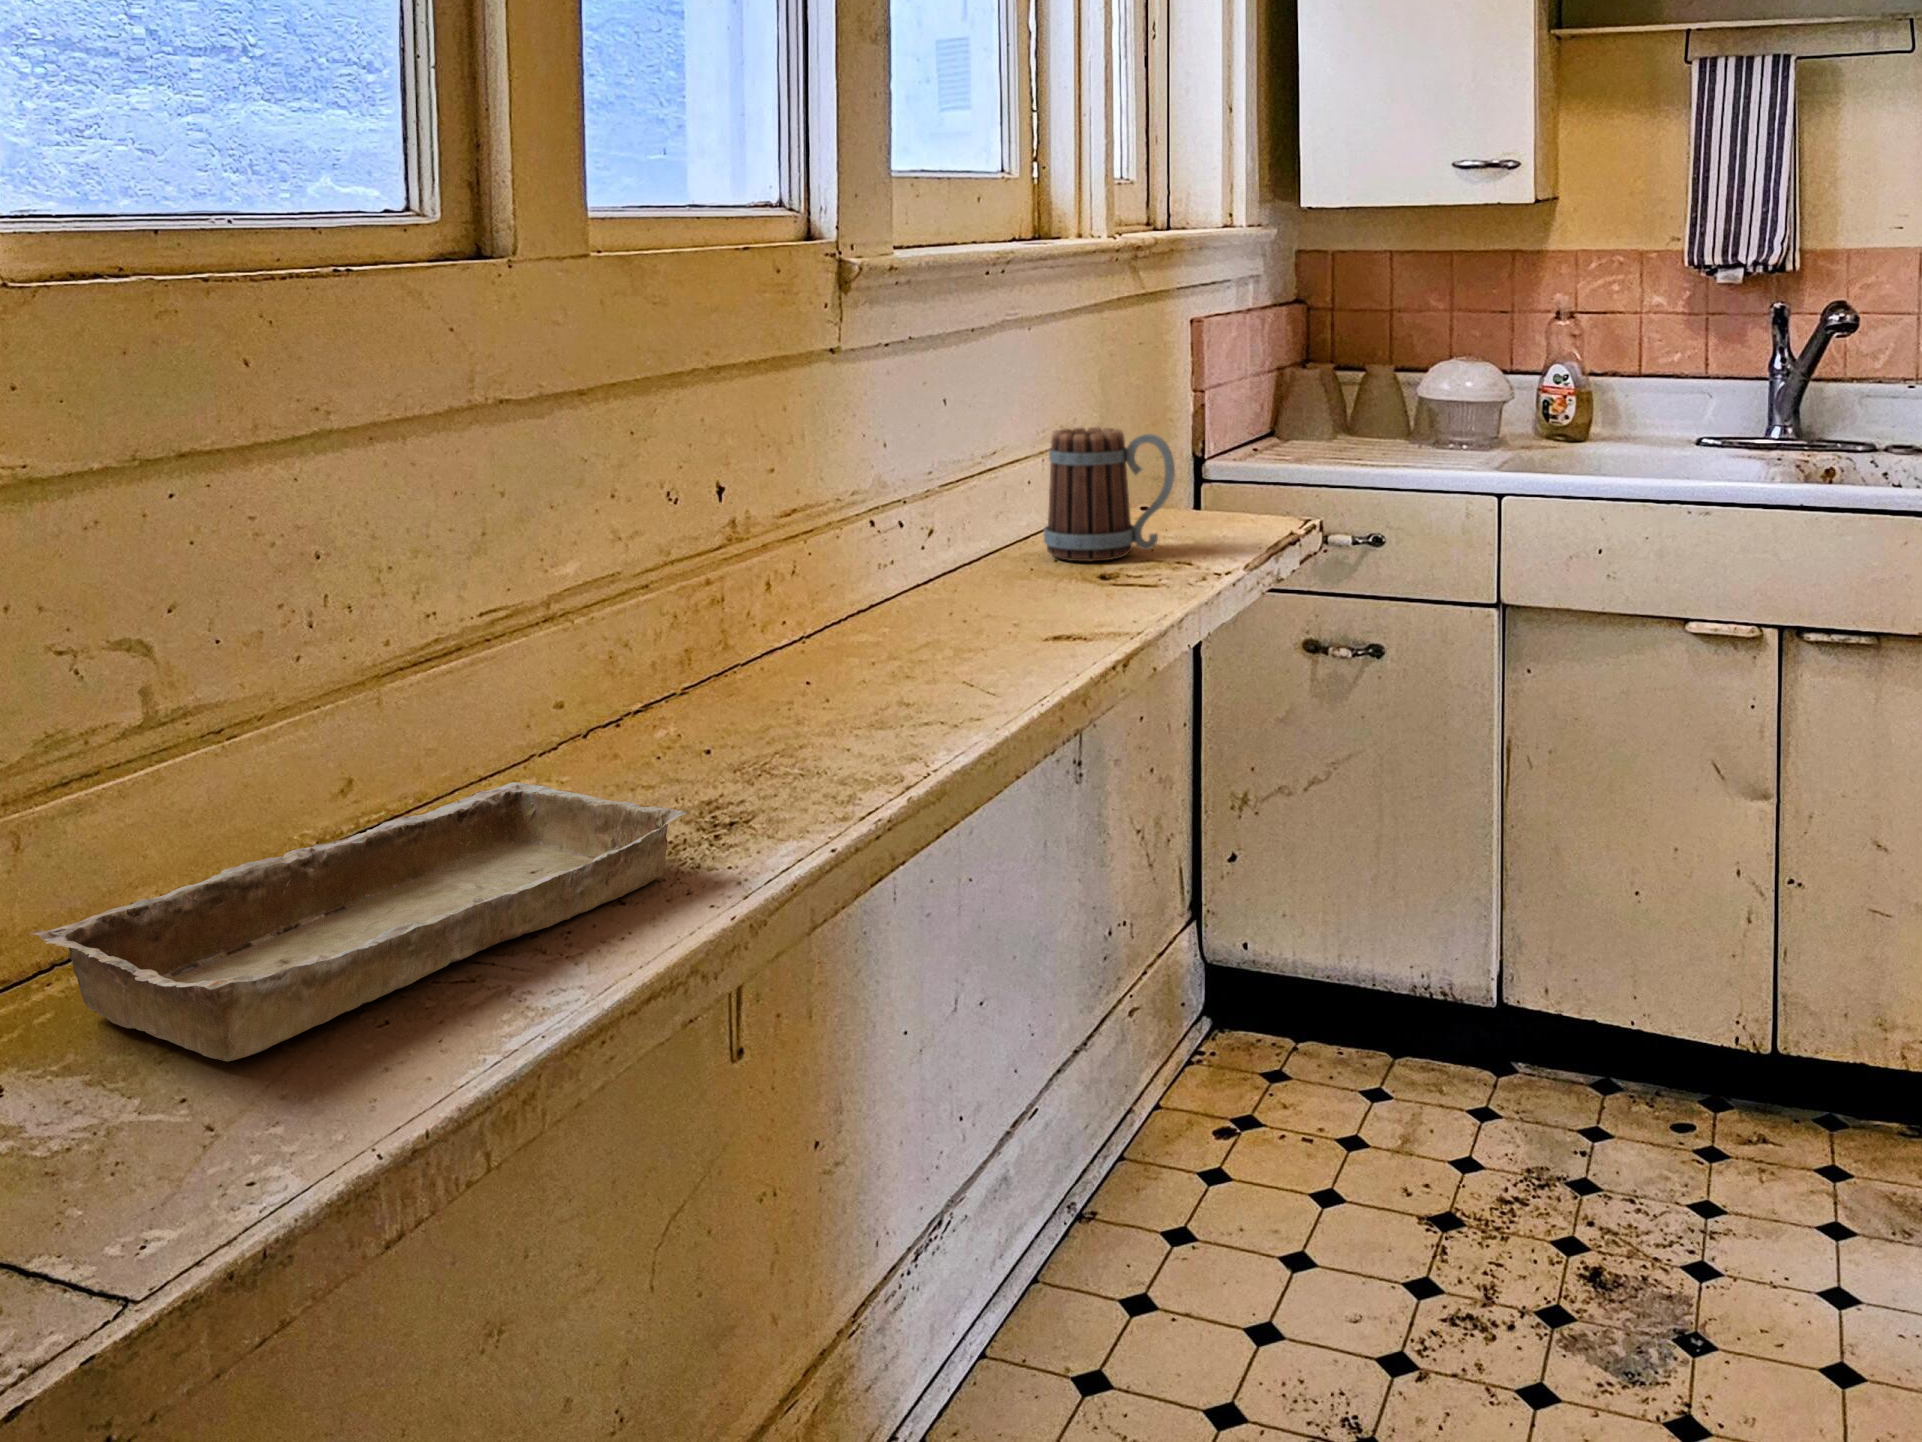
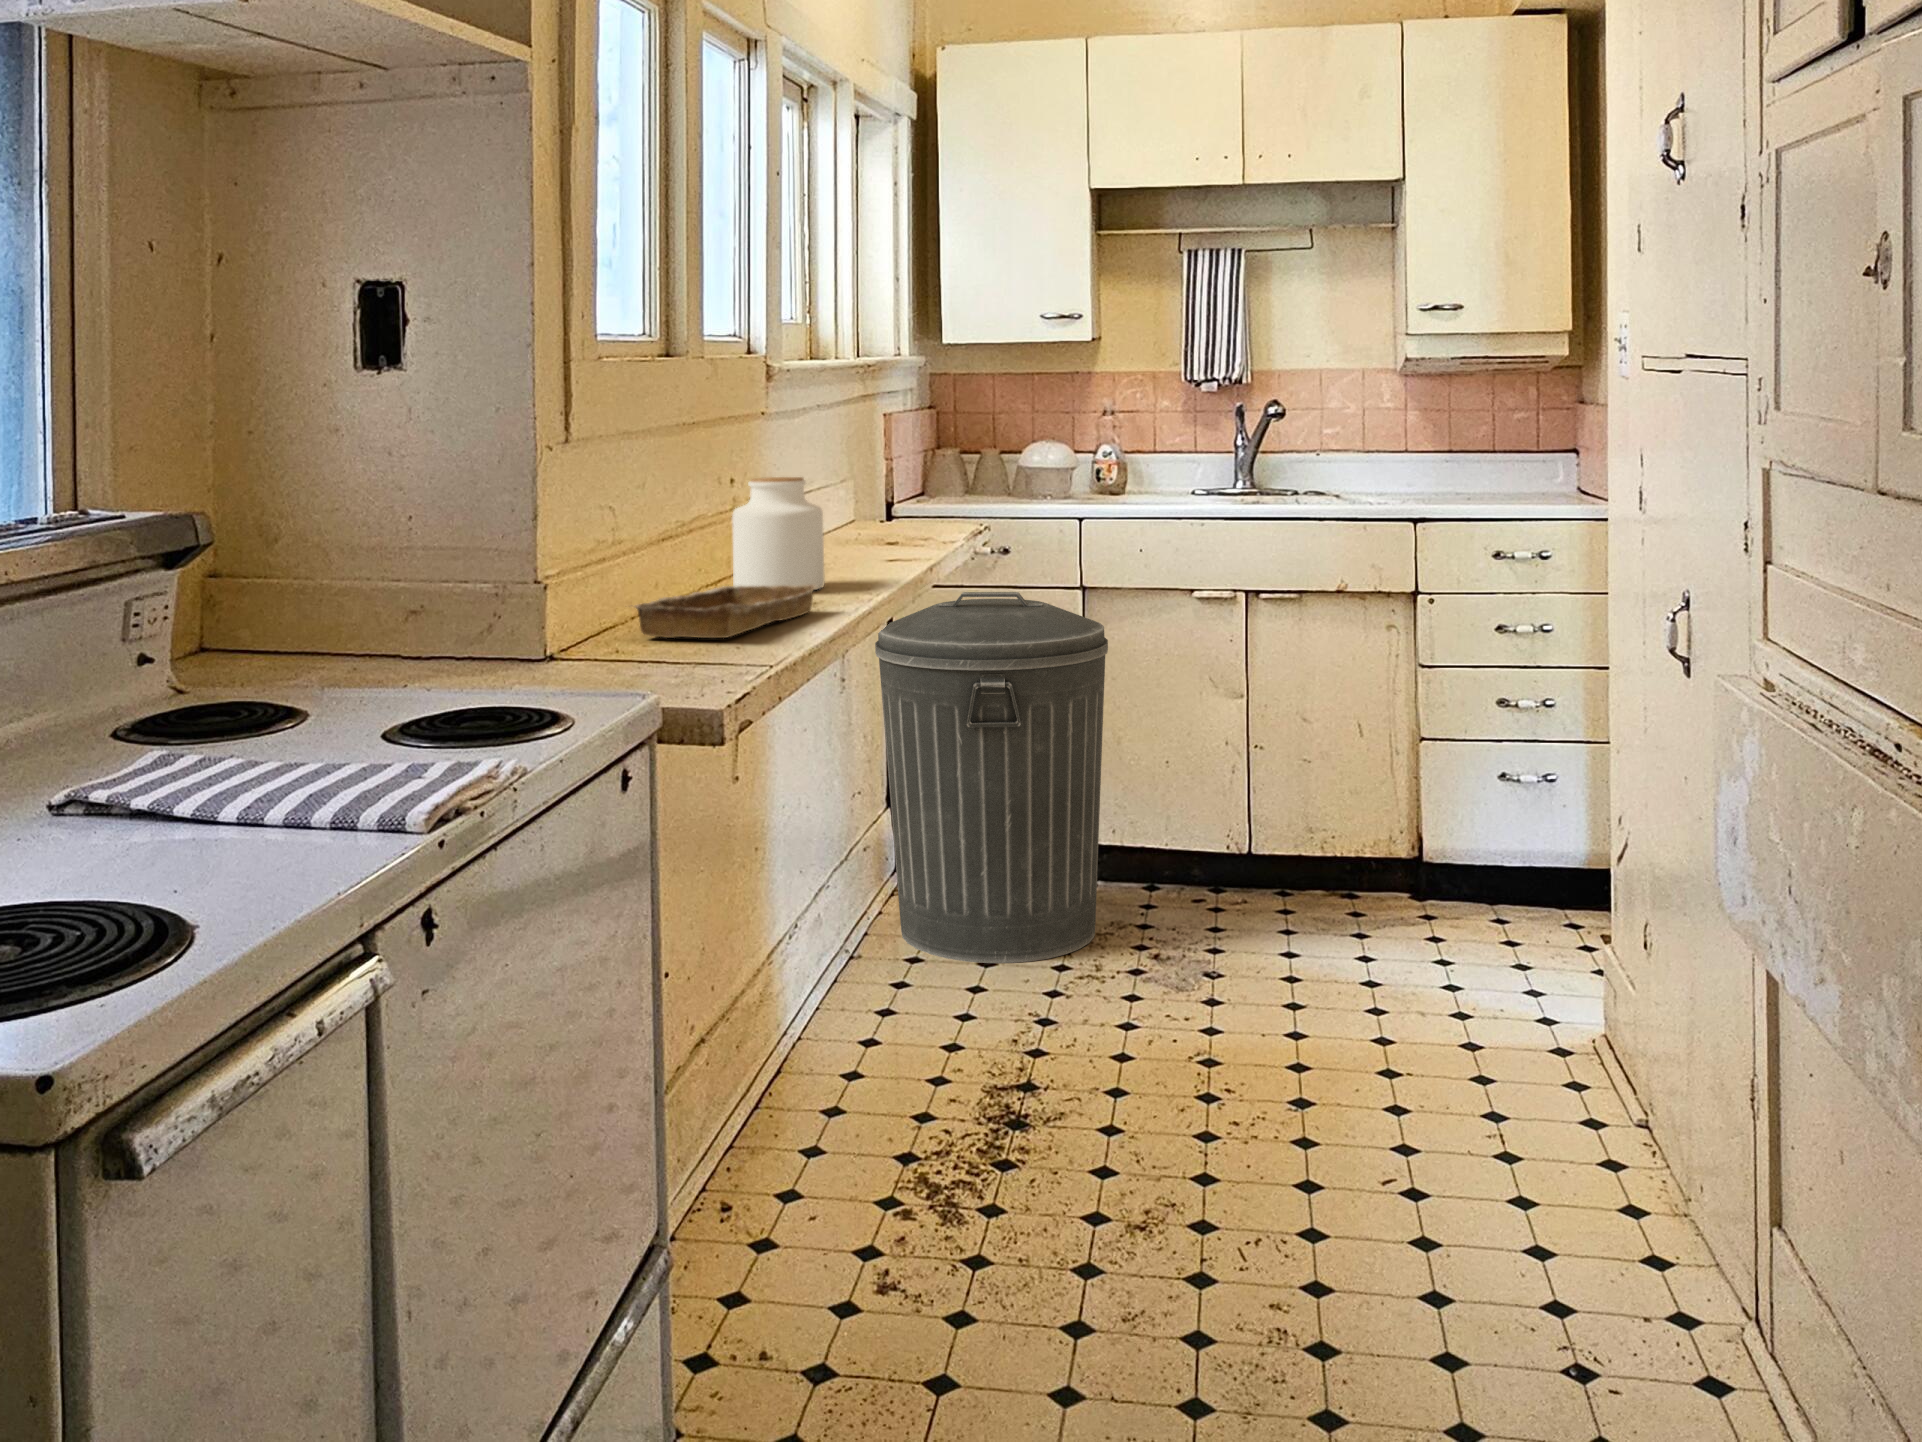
mug: present [1044,427,1175,561] -> none [840,468,917,543]
jar: none [644,499,840,761] -> present [732,477,825,590]
trash can: none [1138,621,1528,1260] -> present [875,592,1108,963]

